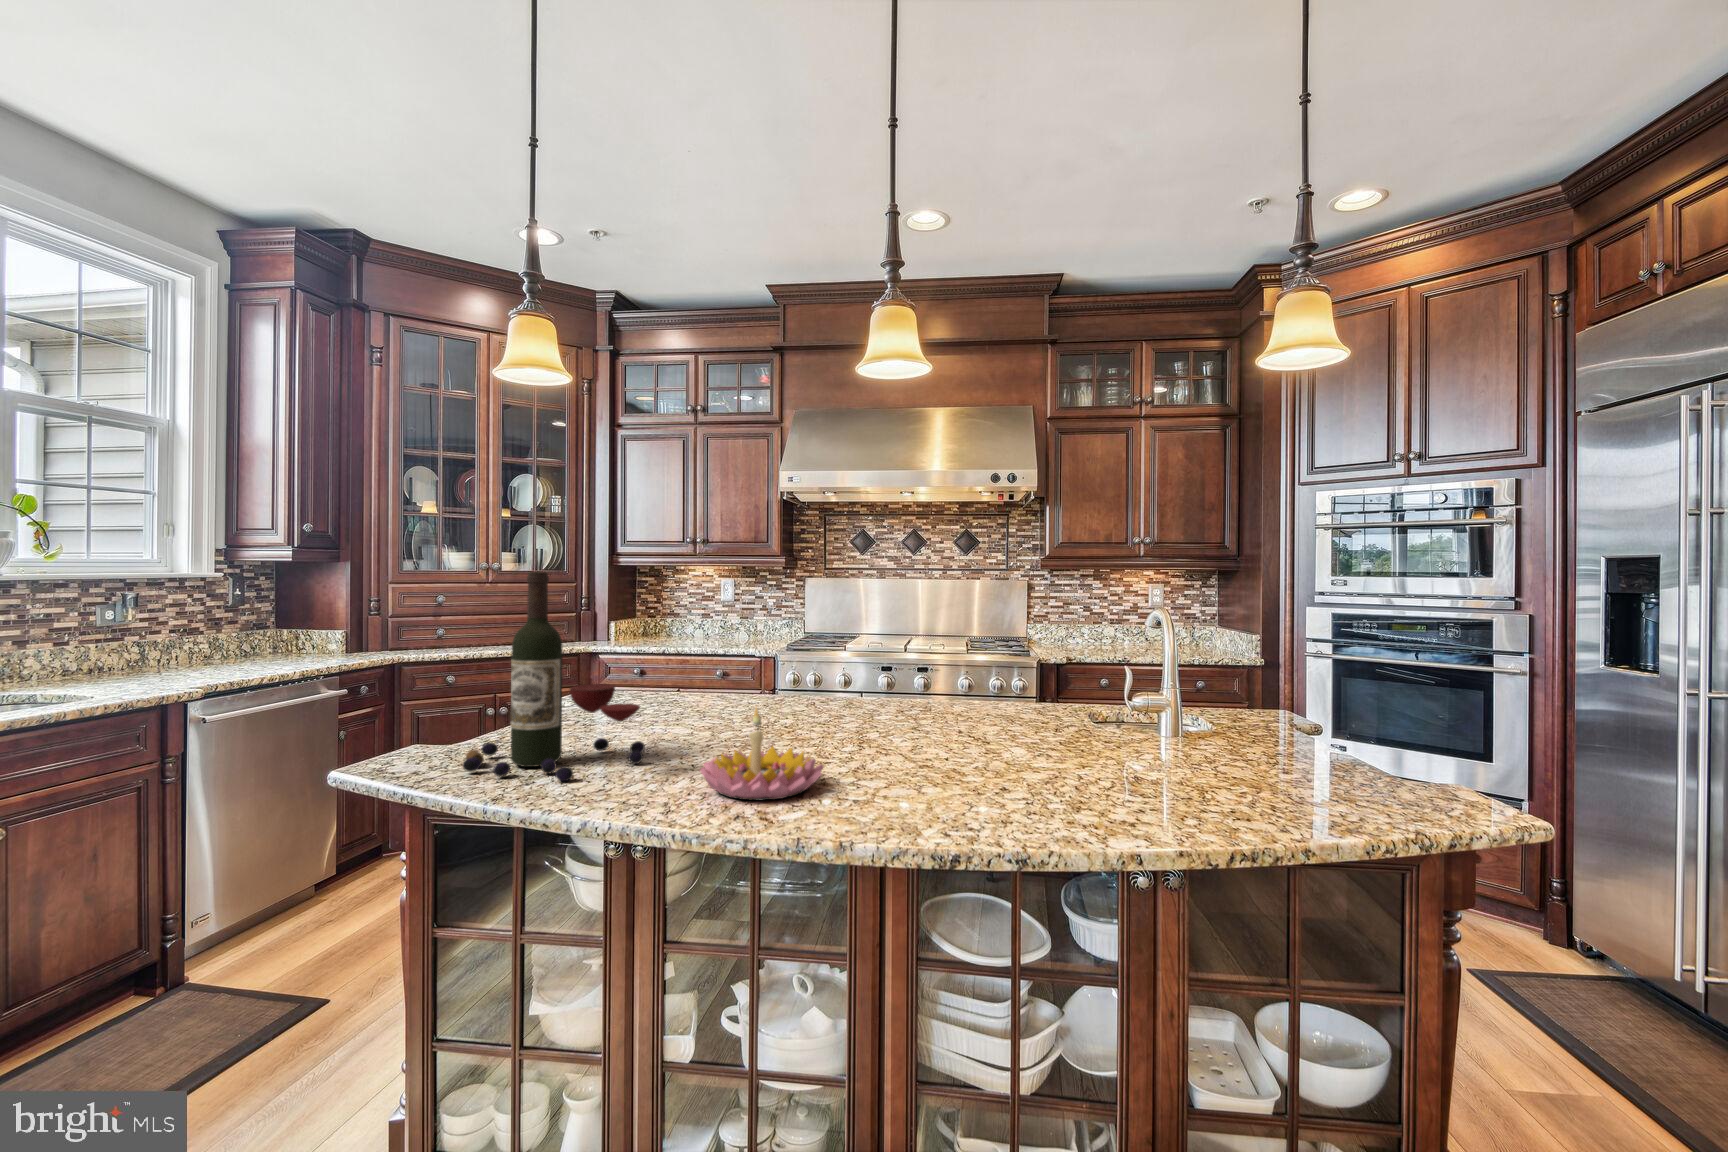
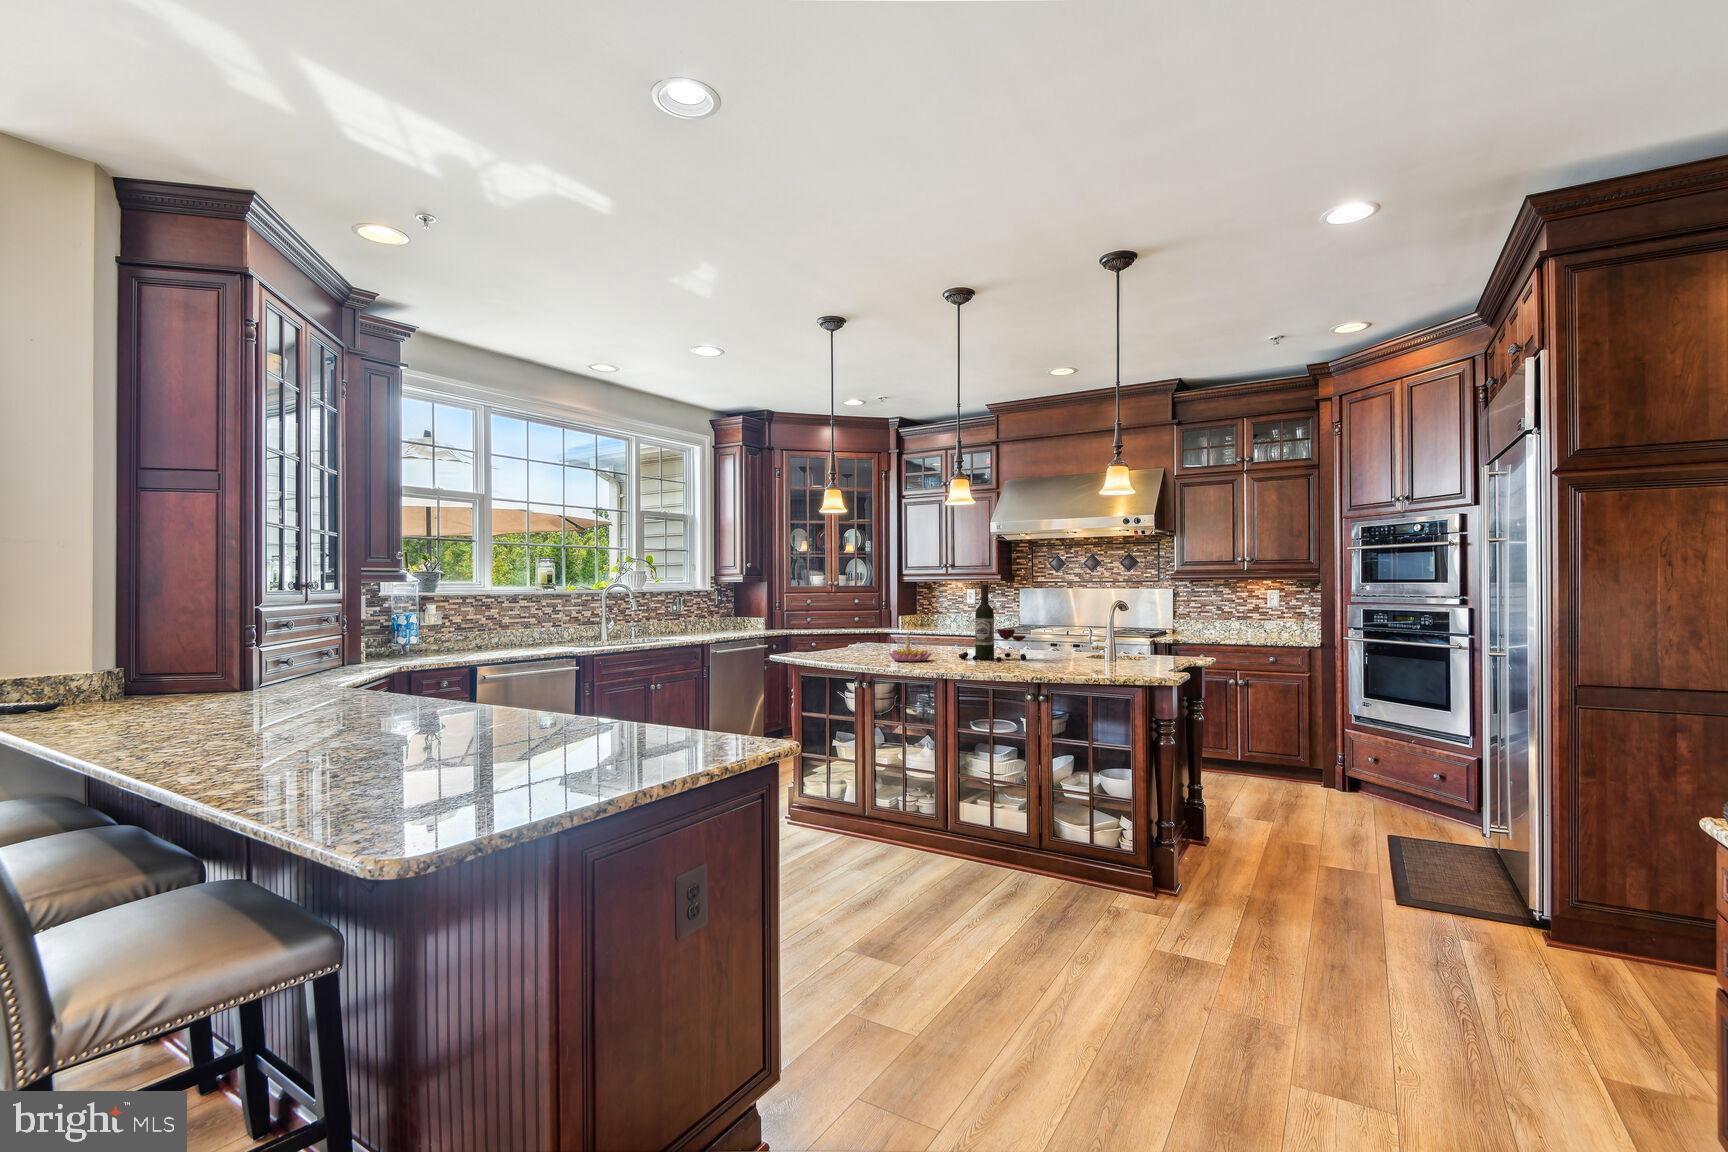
wine bottle: present [463,572,645,781] -> present [959,585,1026,662]

